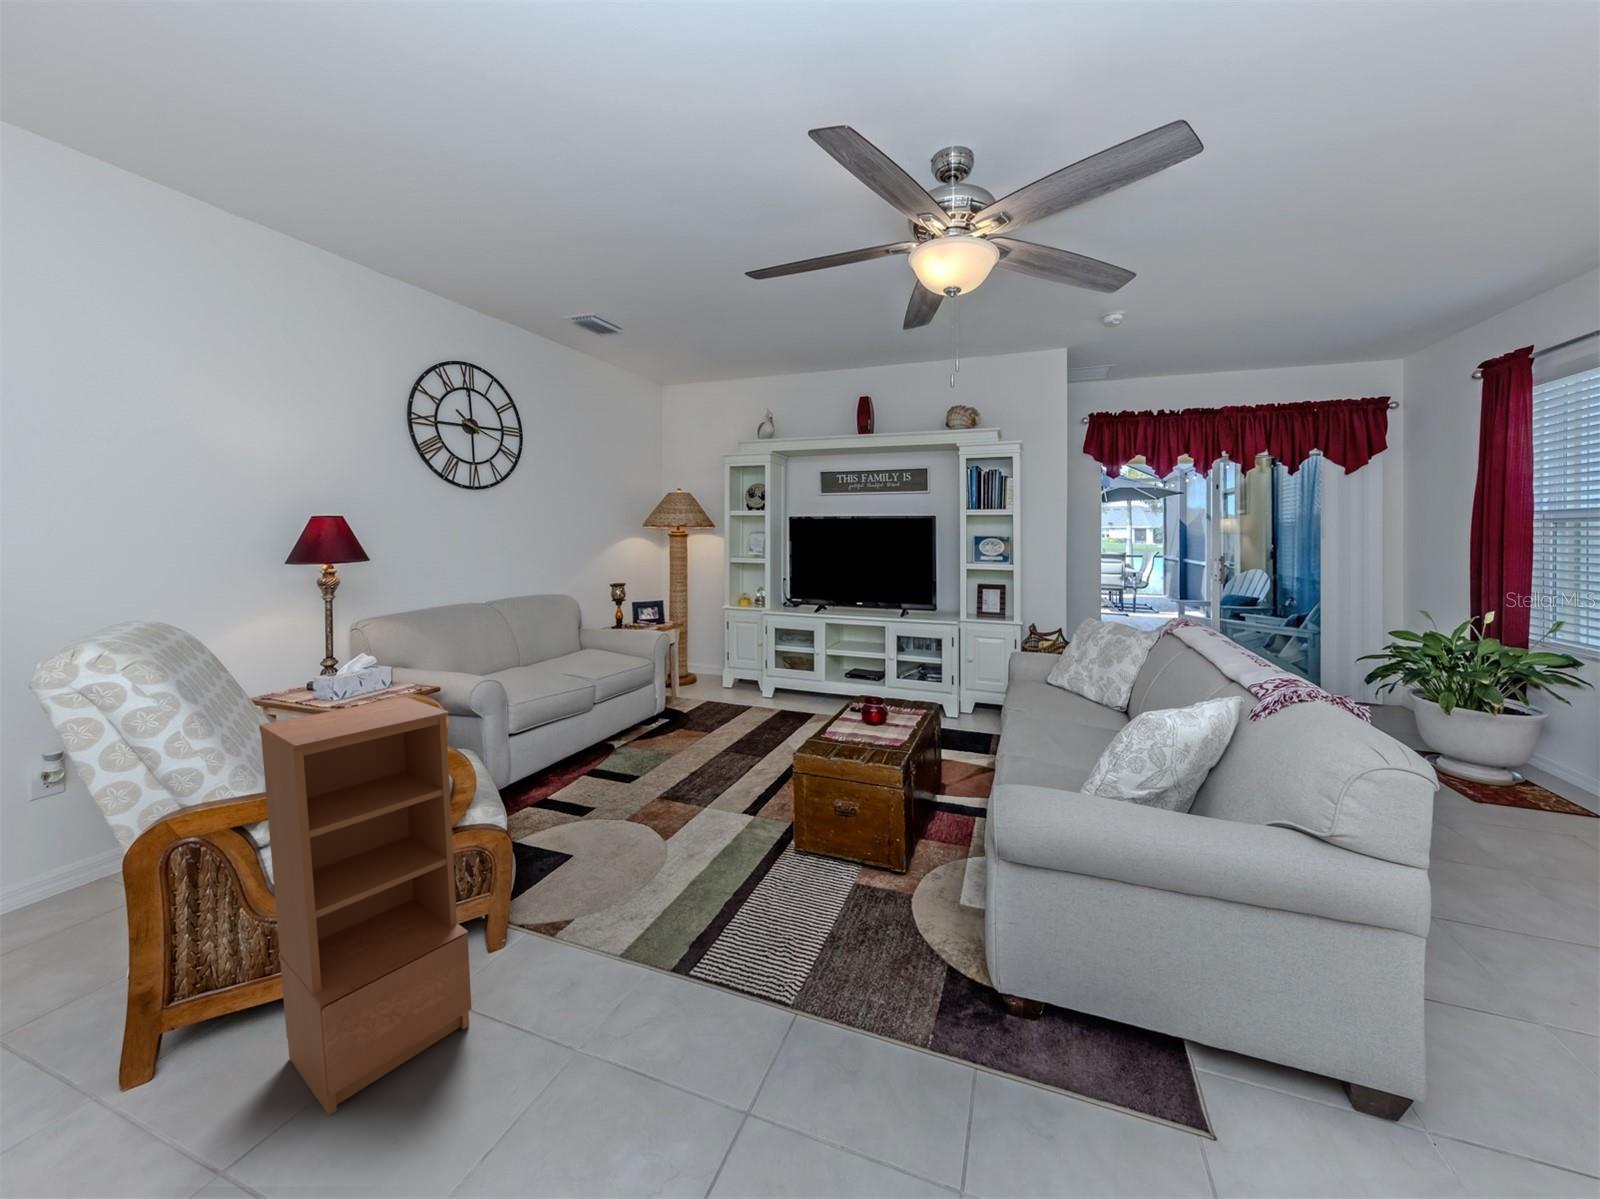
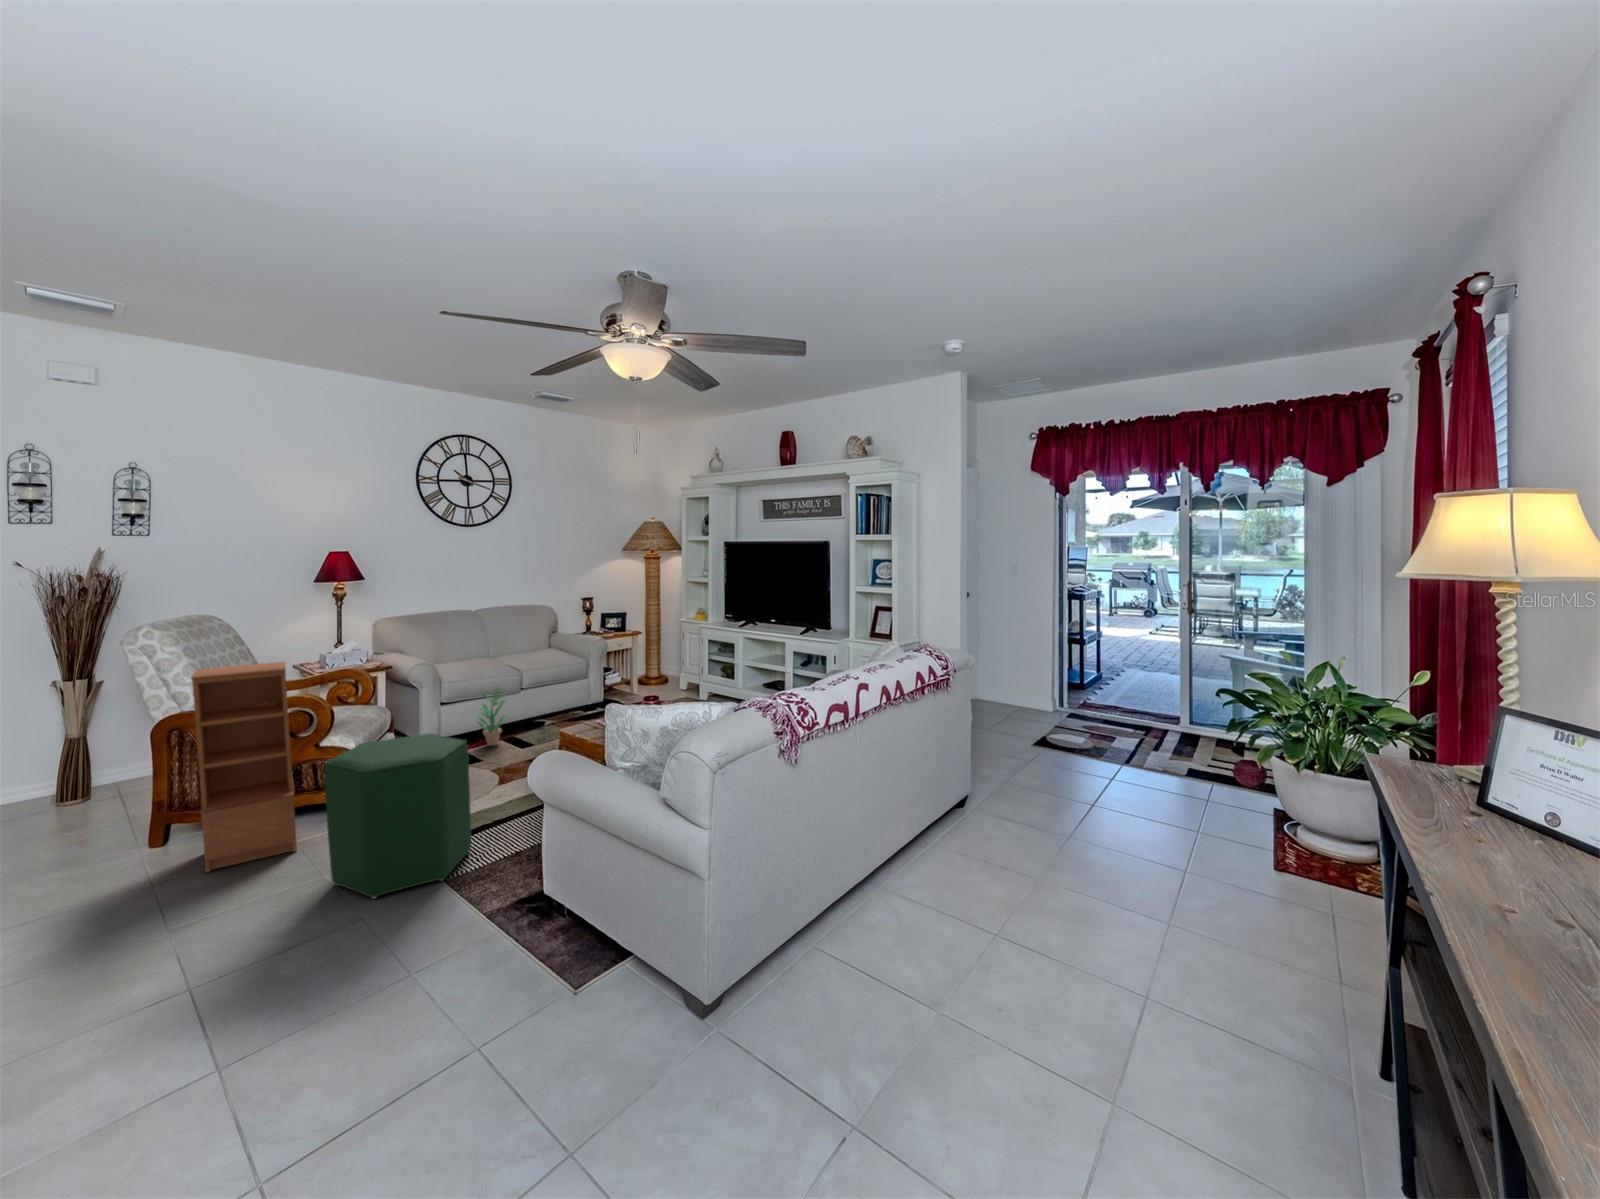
potted plant: none [553,704,605,787] -> present [476,688,506,746]
ottoman: none [602,796,799,1104] -> present [324,734,471,899]

